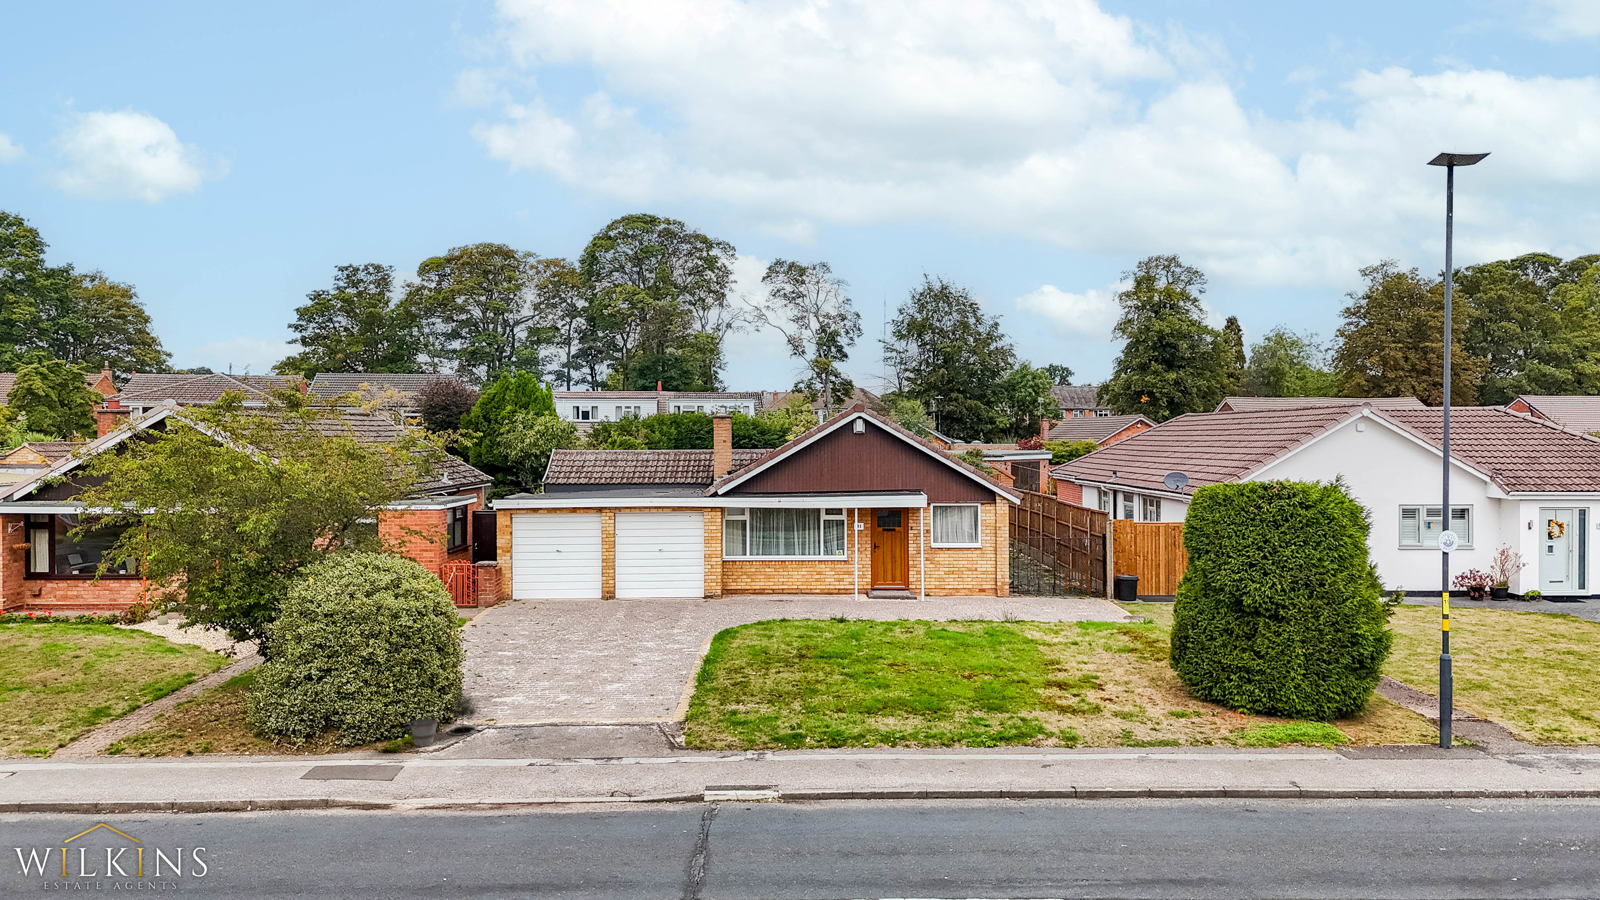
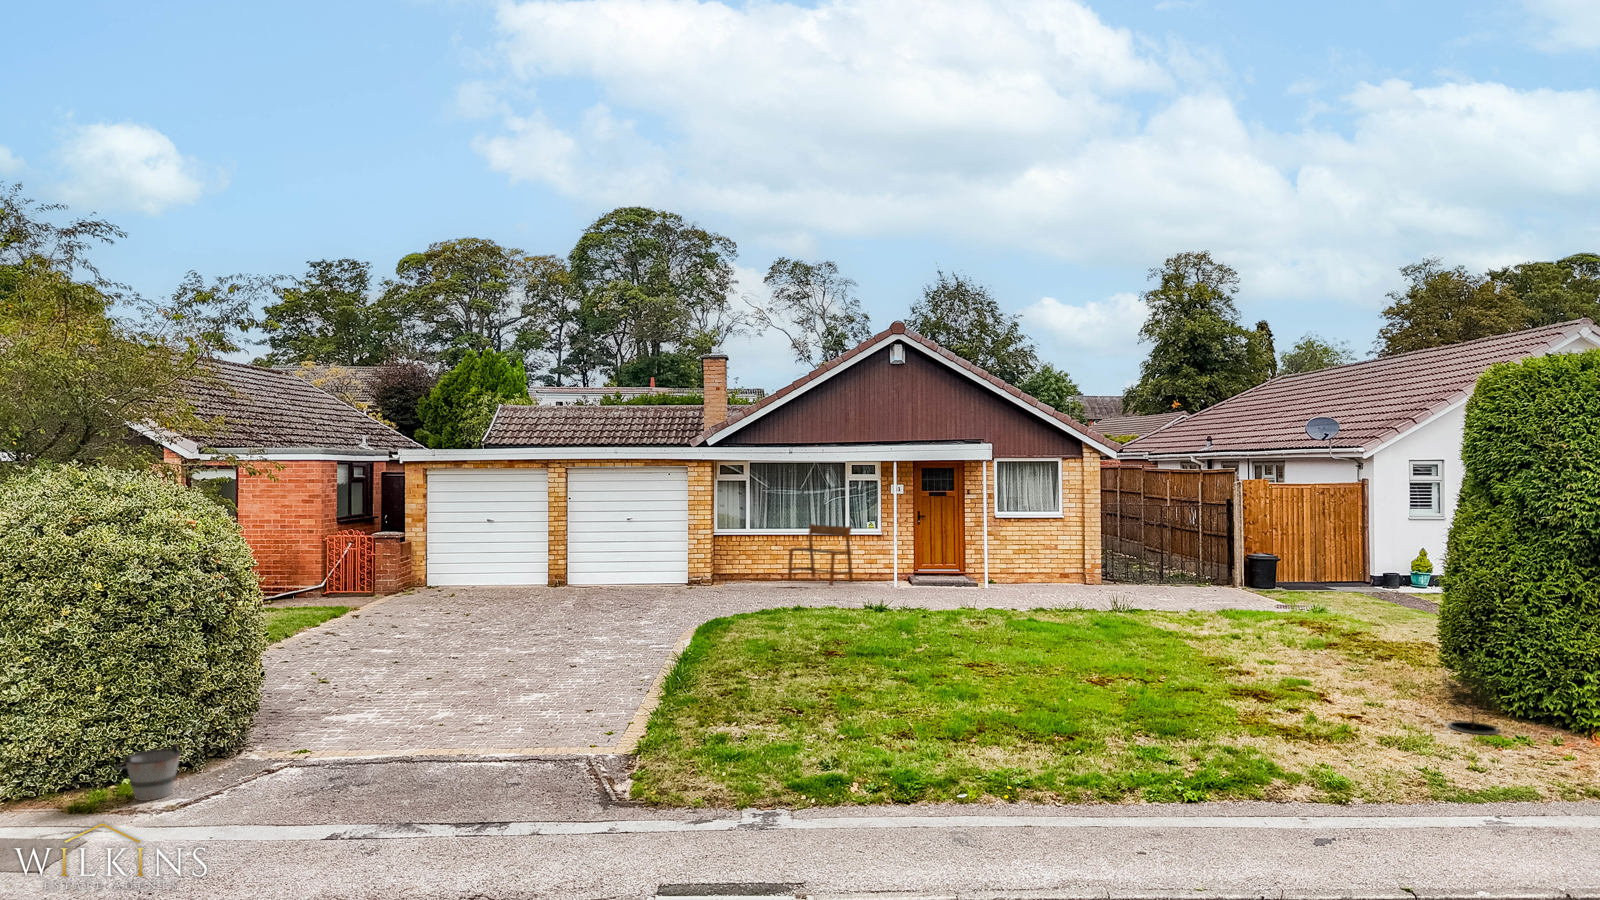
bench: present [1064,551,1099,595] -> present [788,524,853,585]
potted tree: present [448,690,477,736] -> present [1442,653,1500,735]

